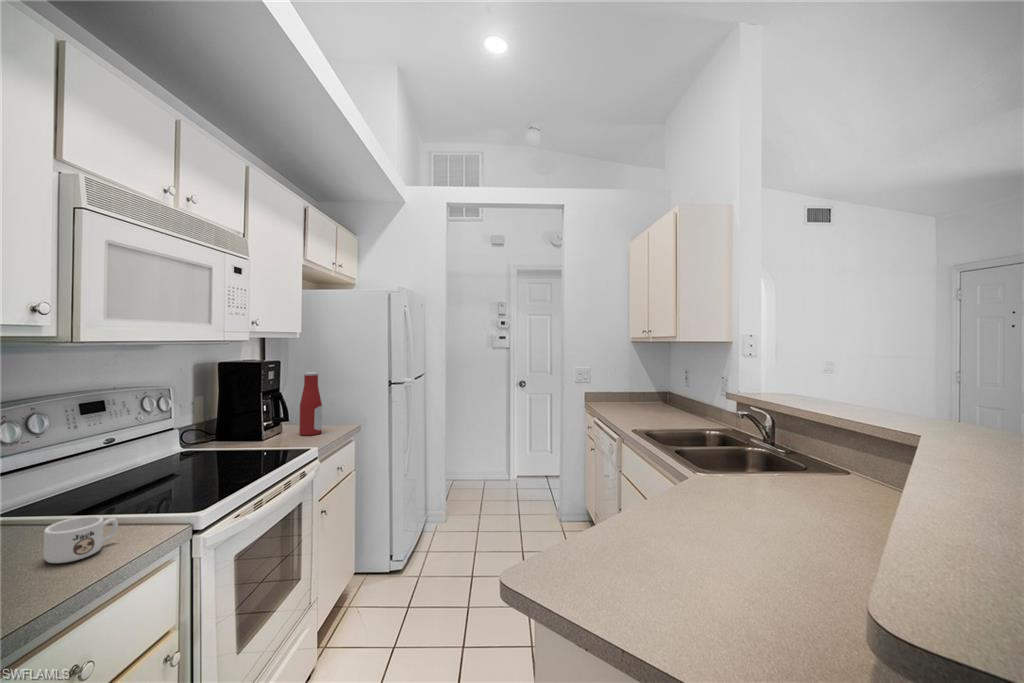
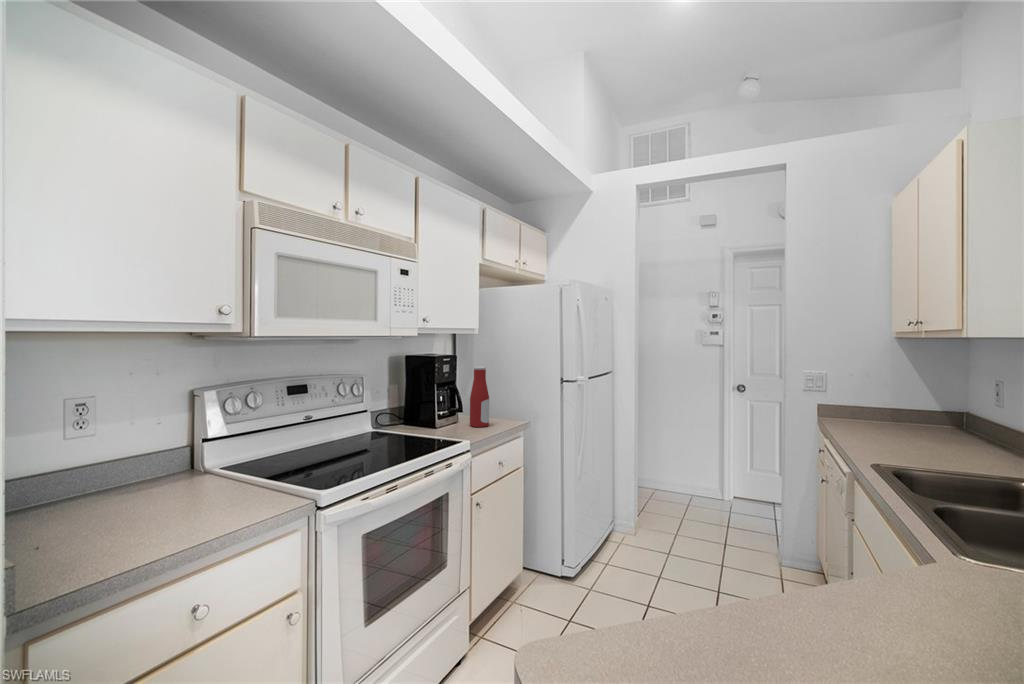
mug: present [44,516,118,563] -> none [209,480,264,516]

